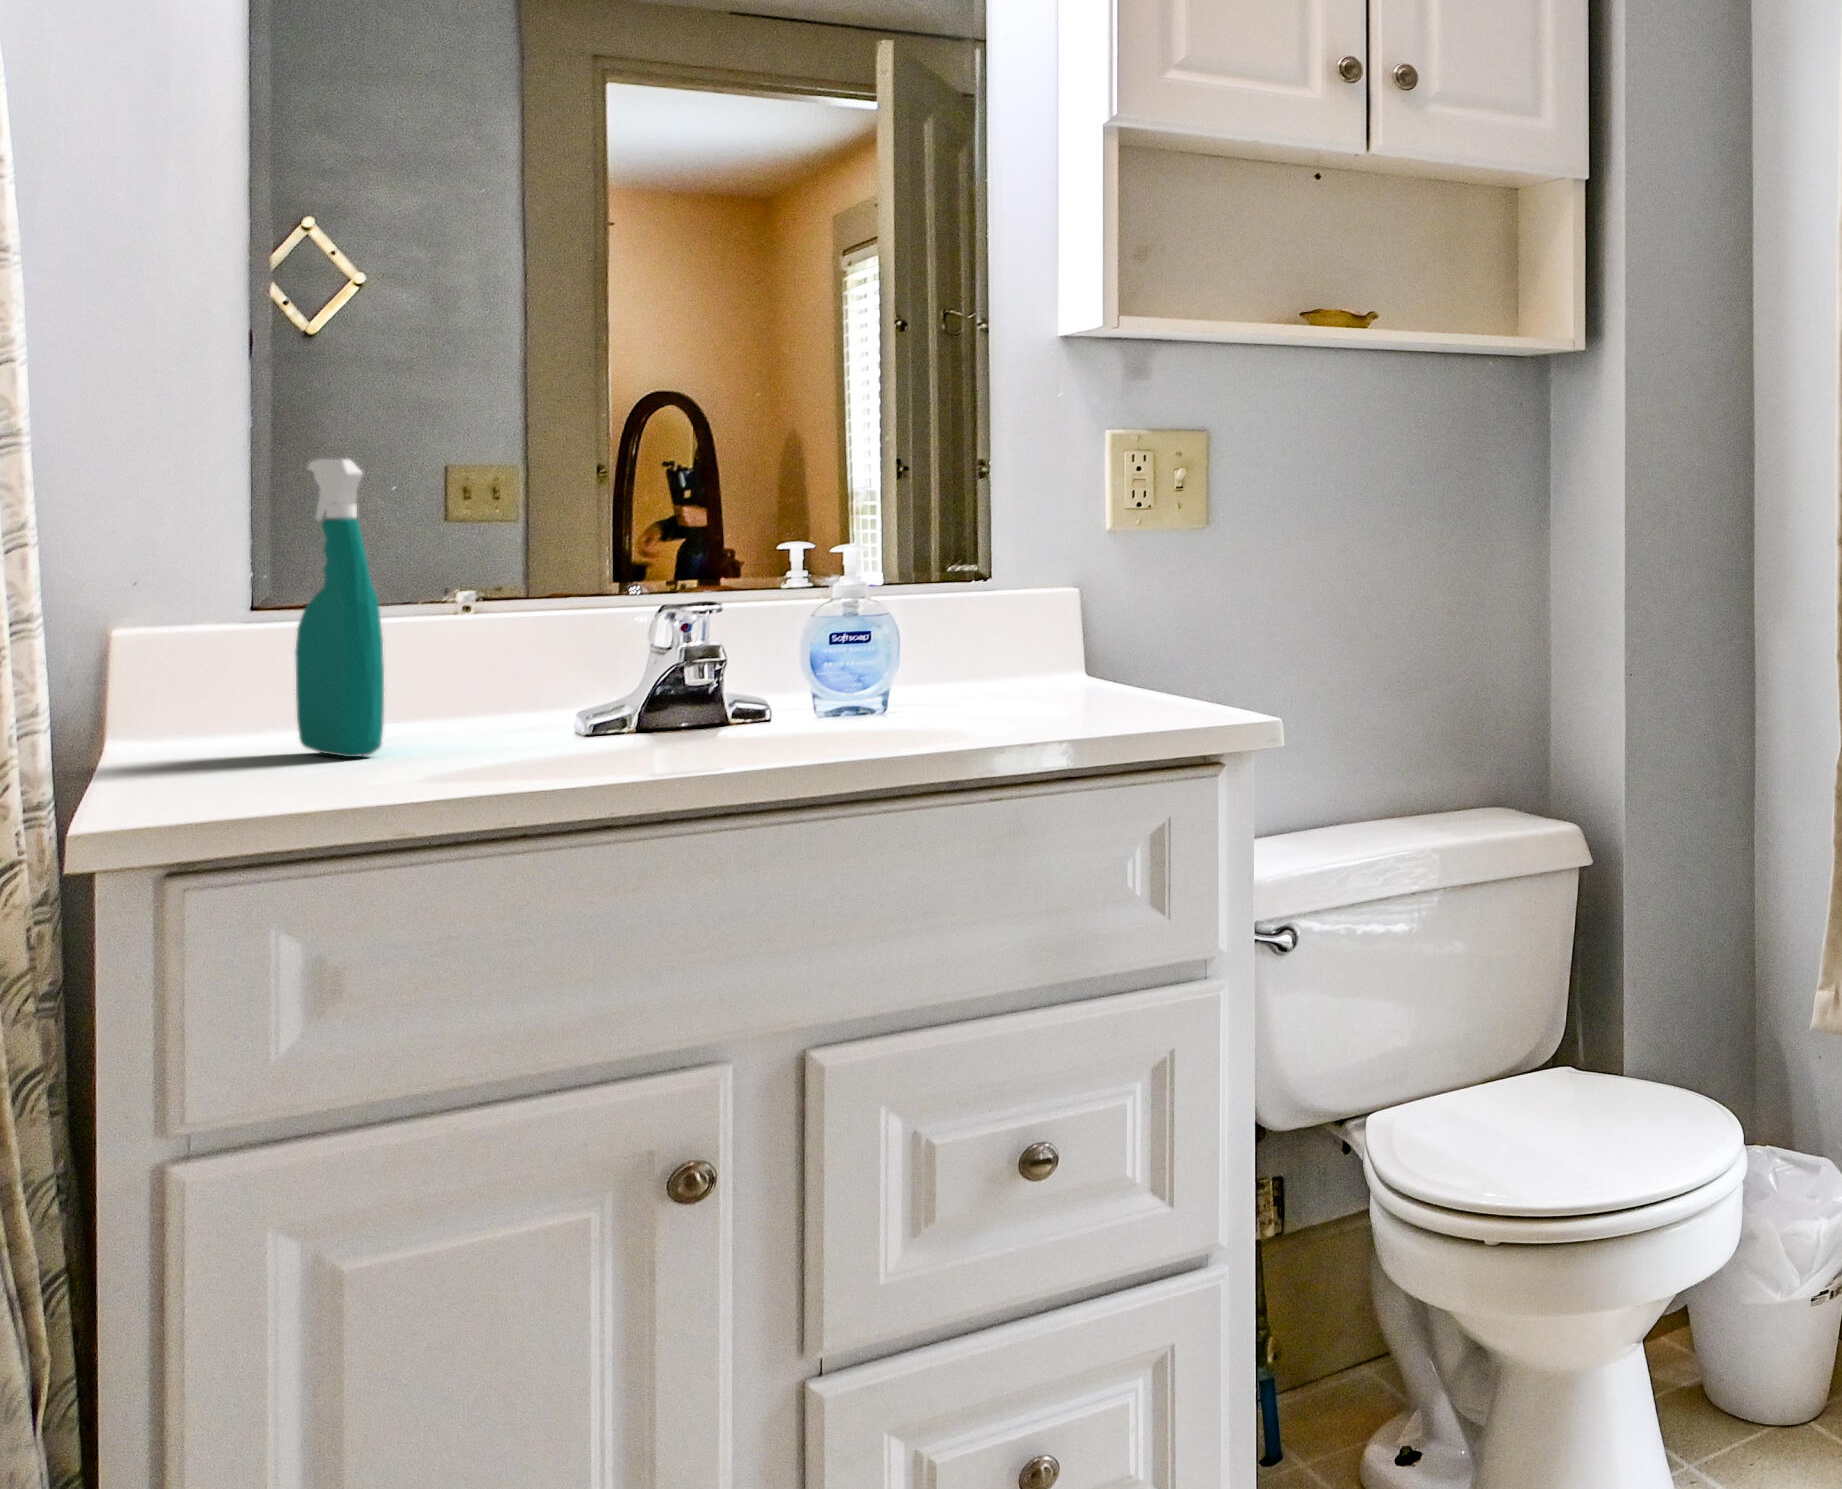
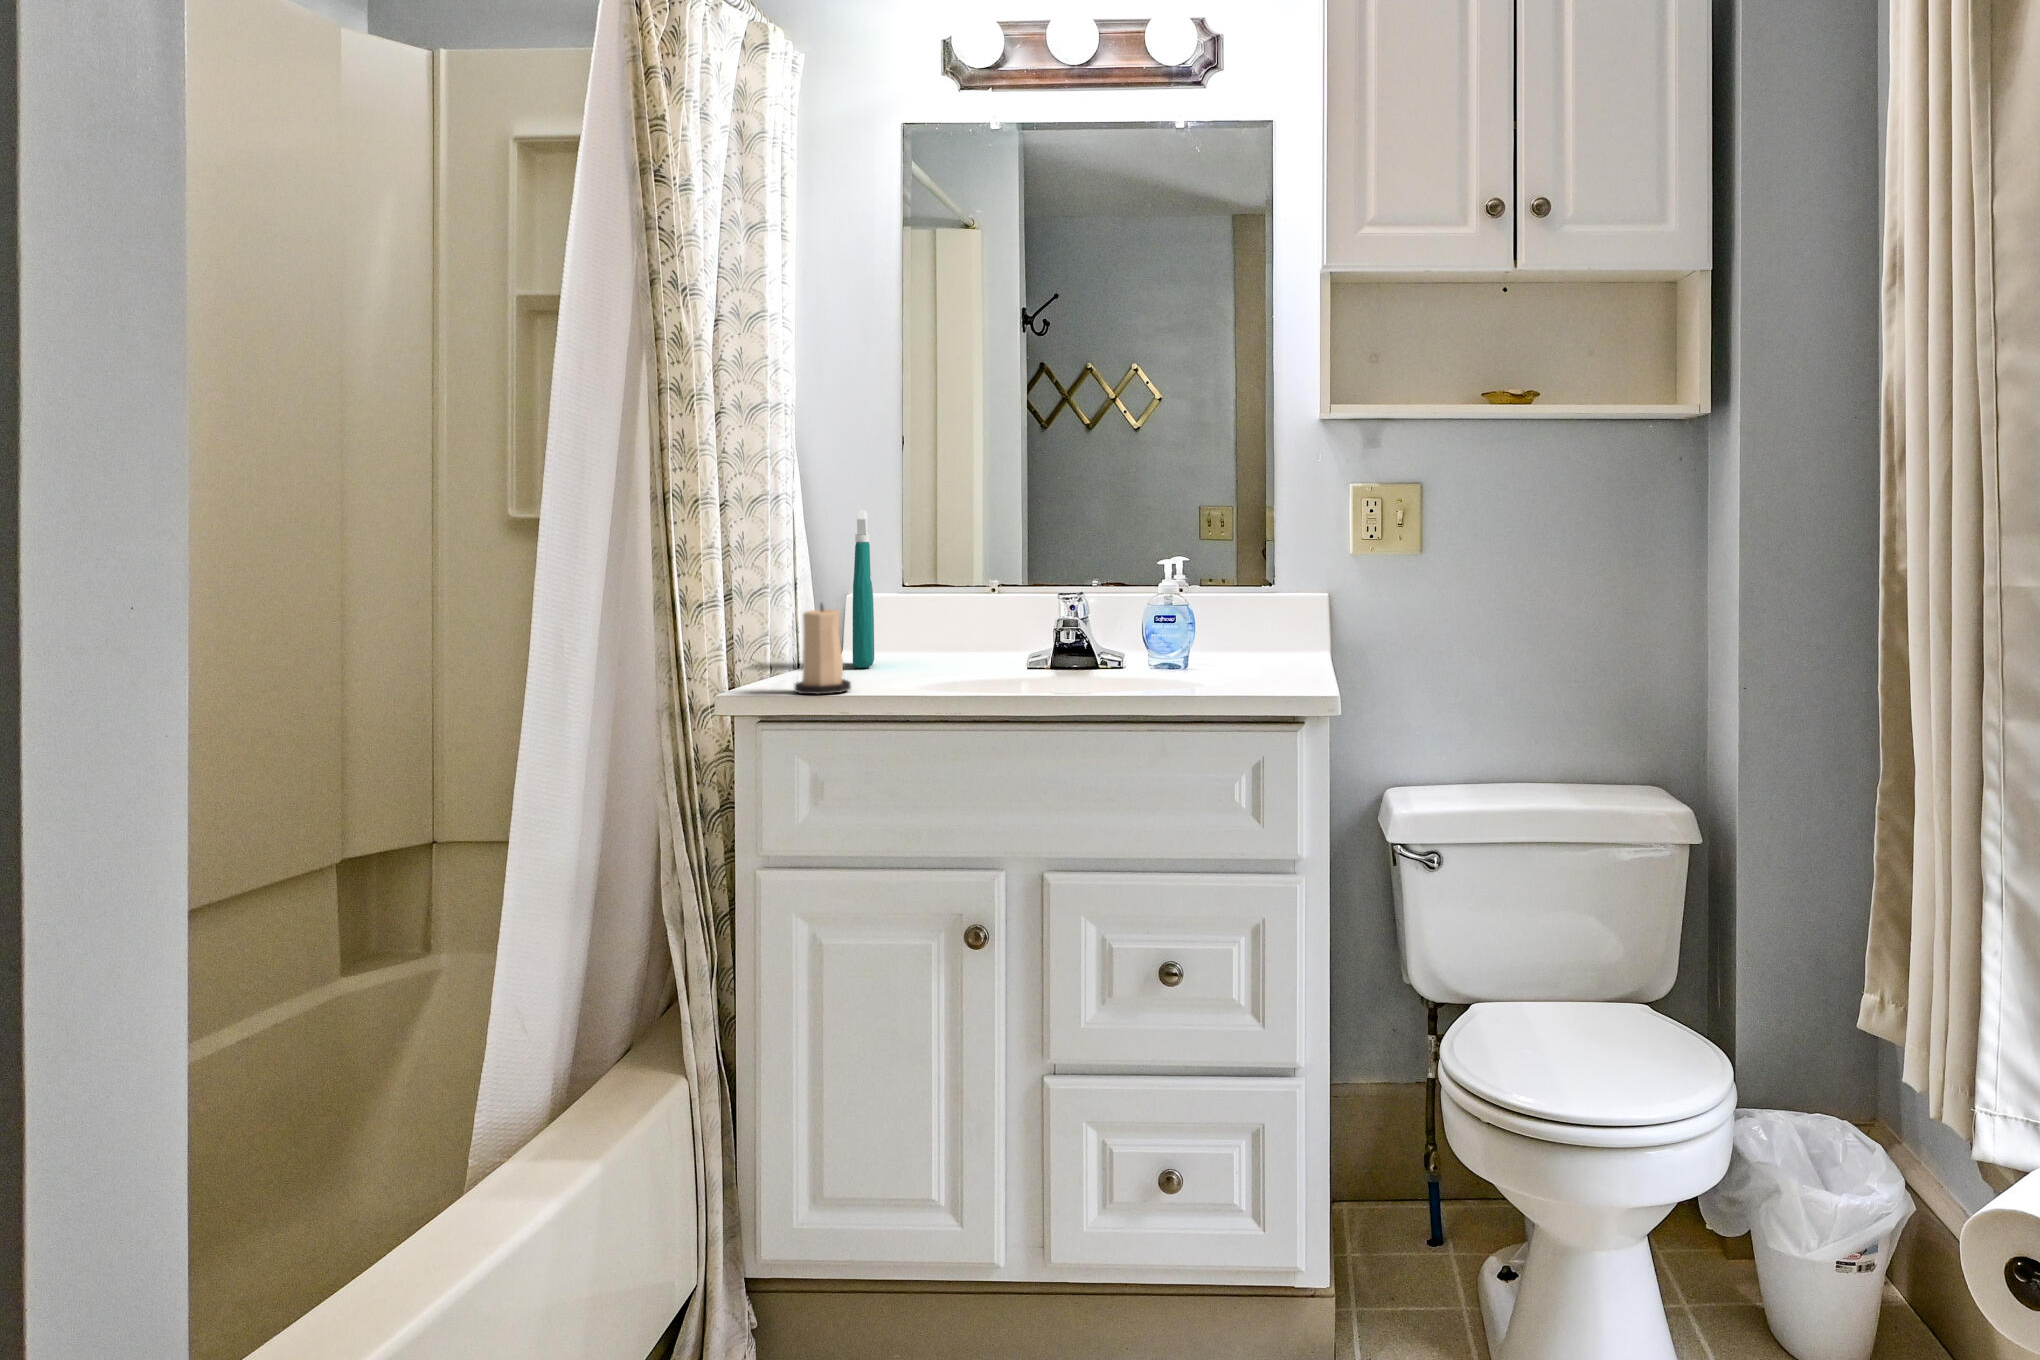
candle: none [444,617,554,793] -> present [795,604,851,694]

